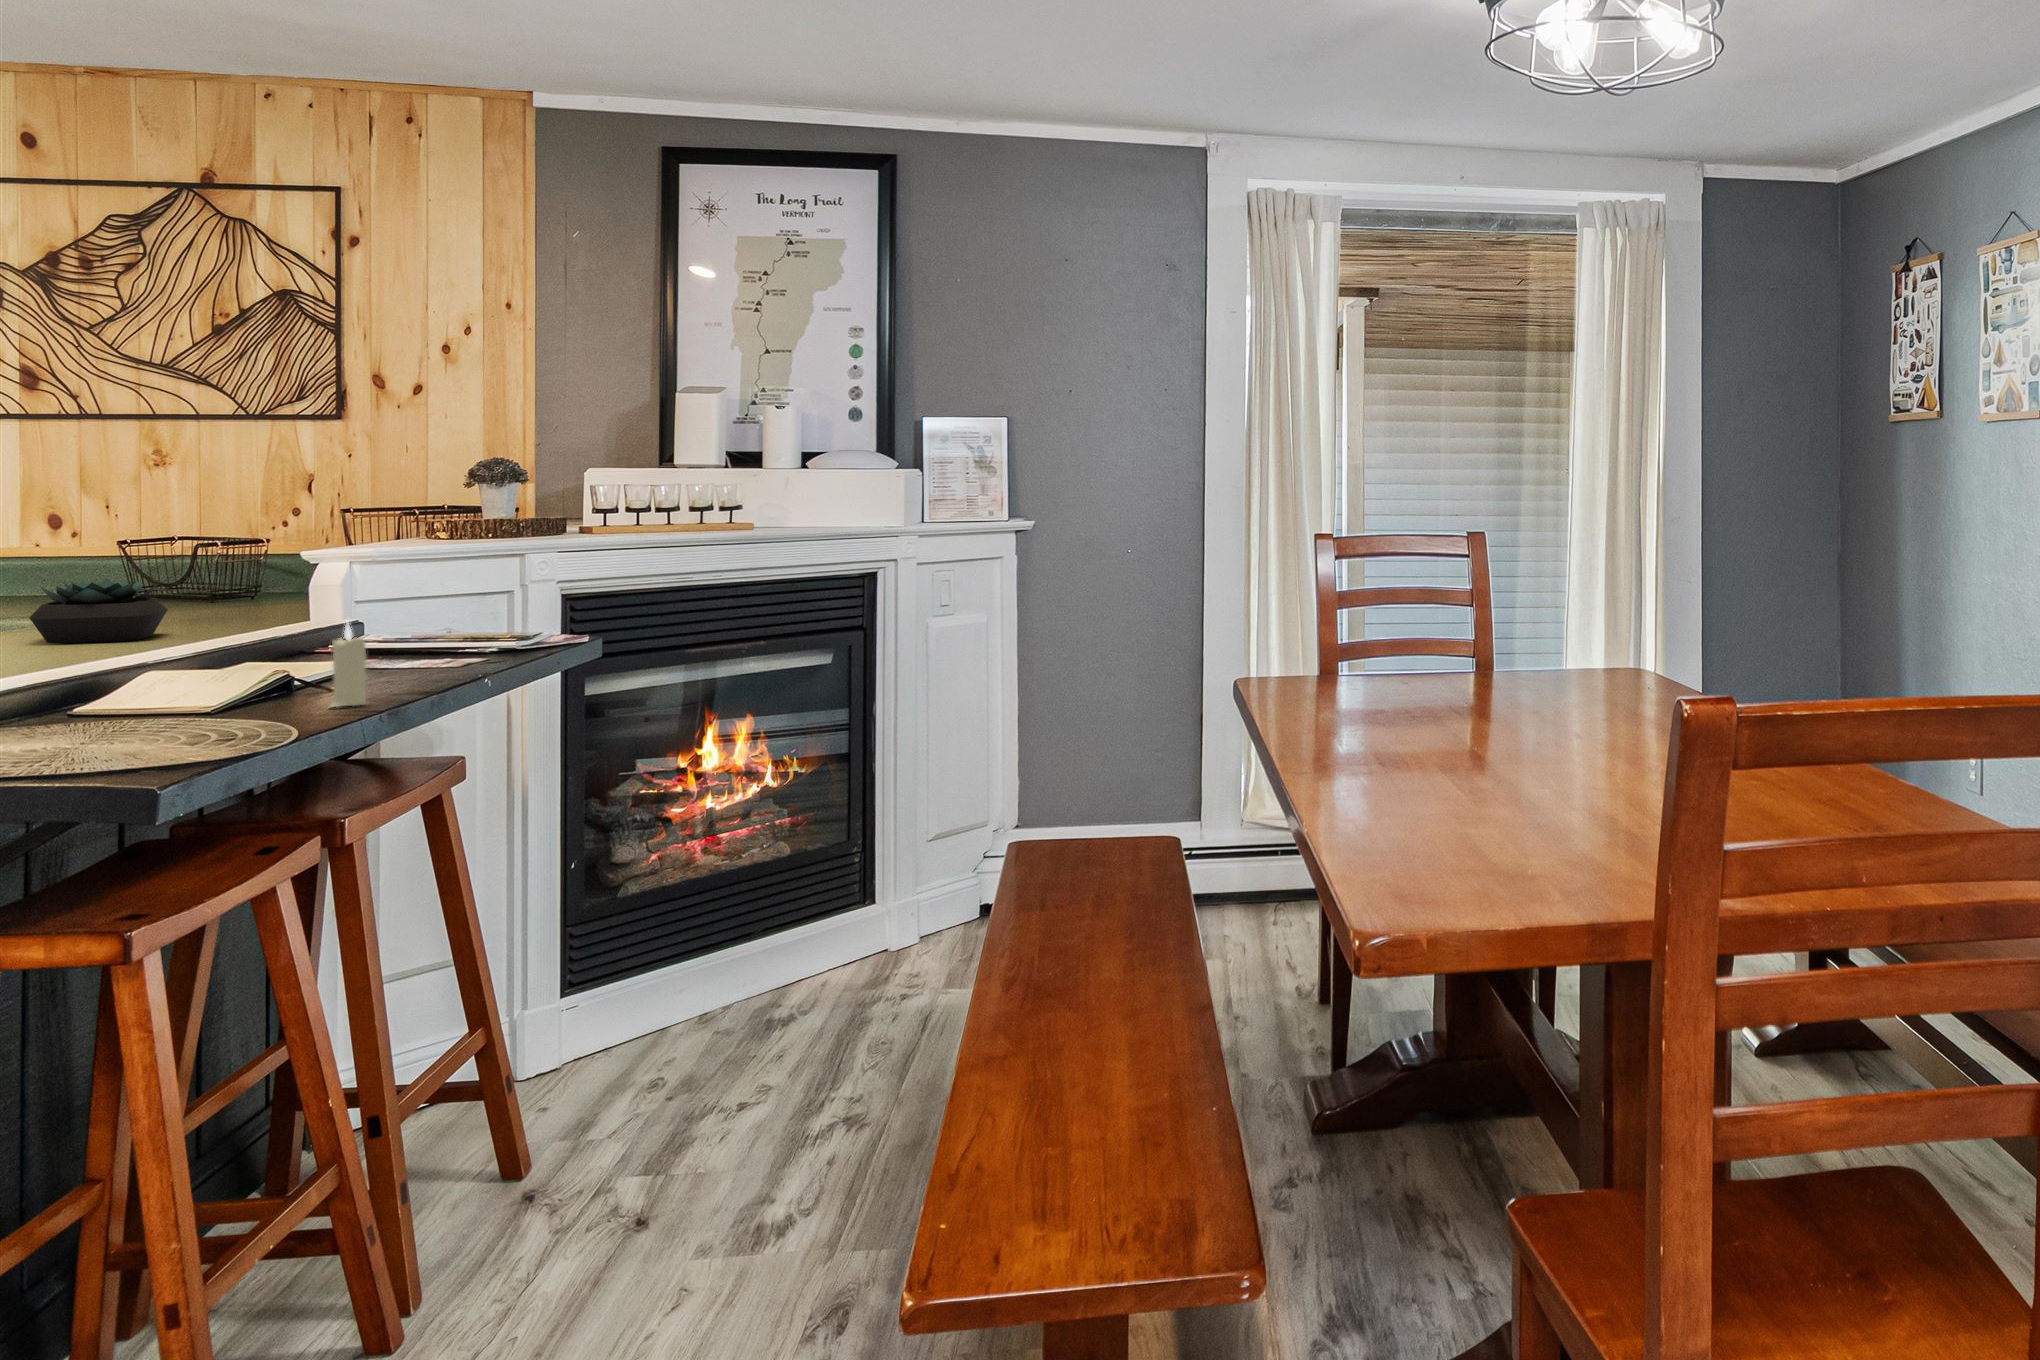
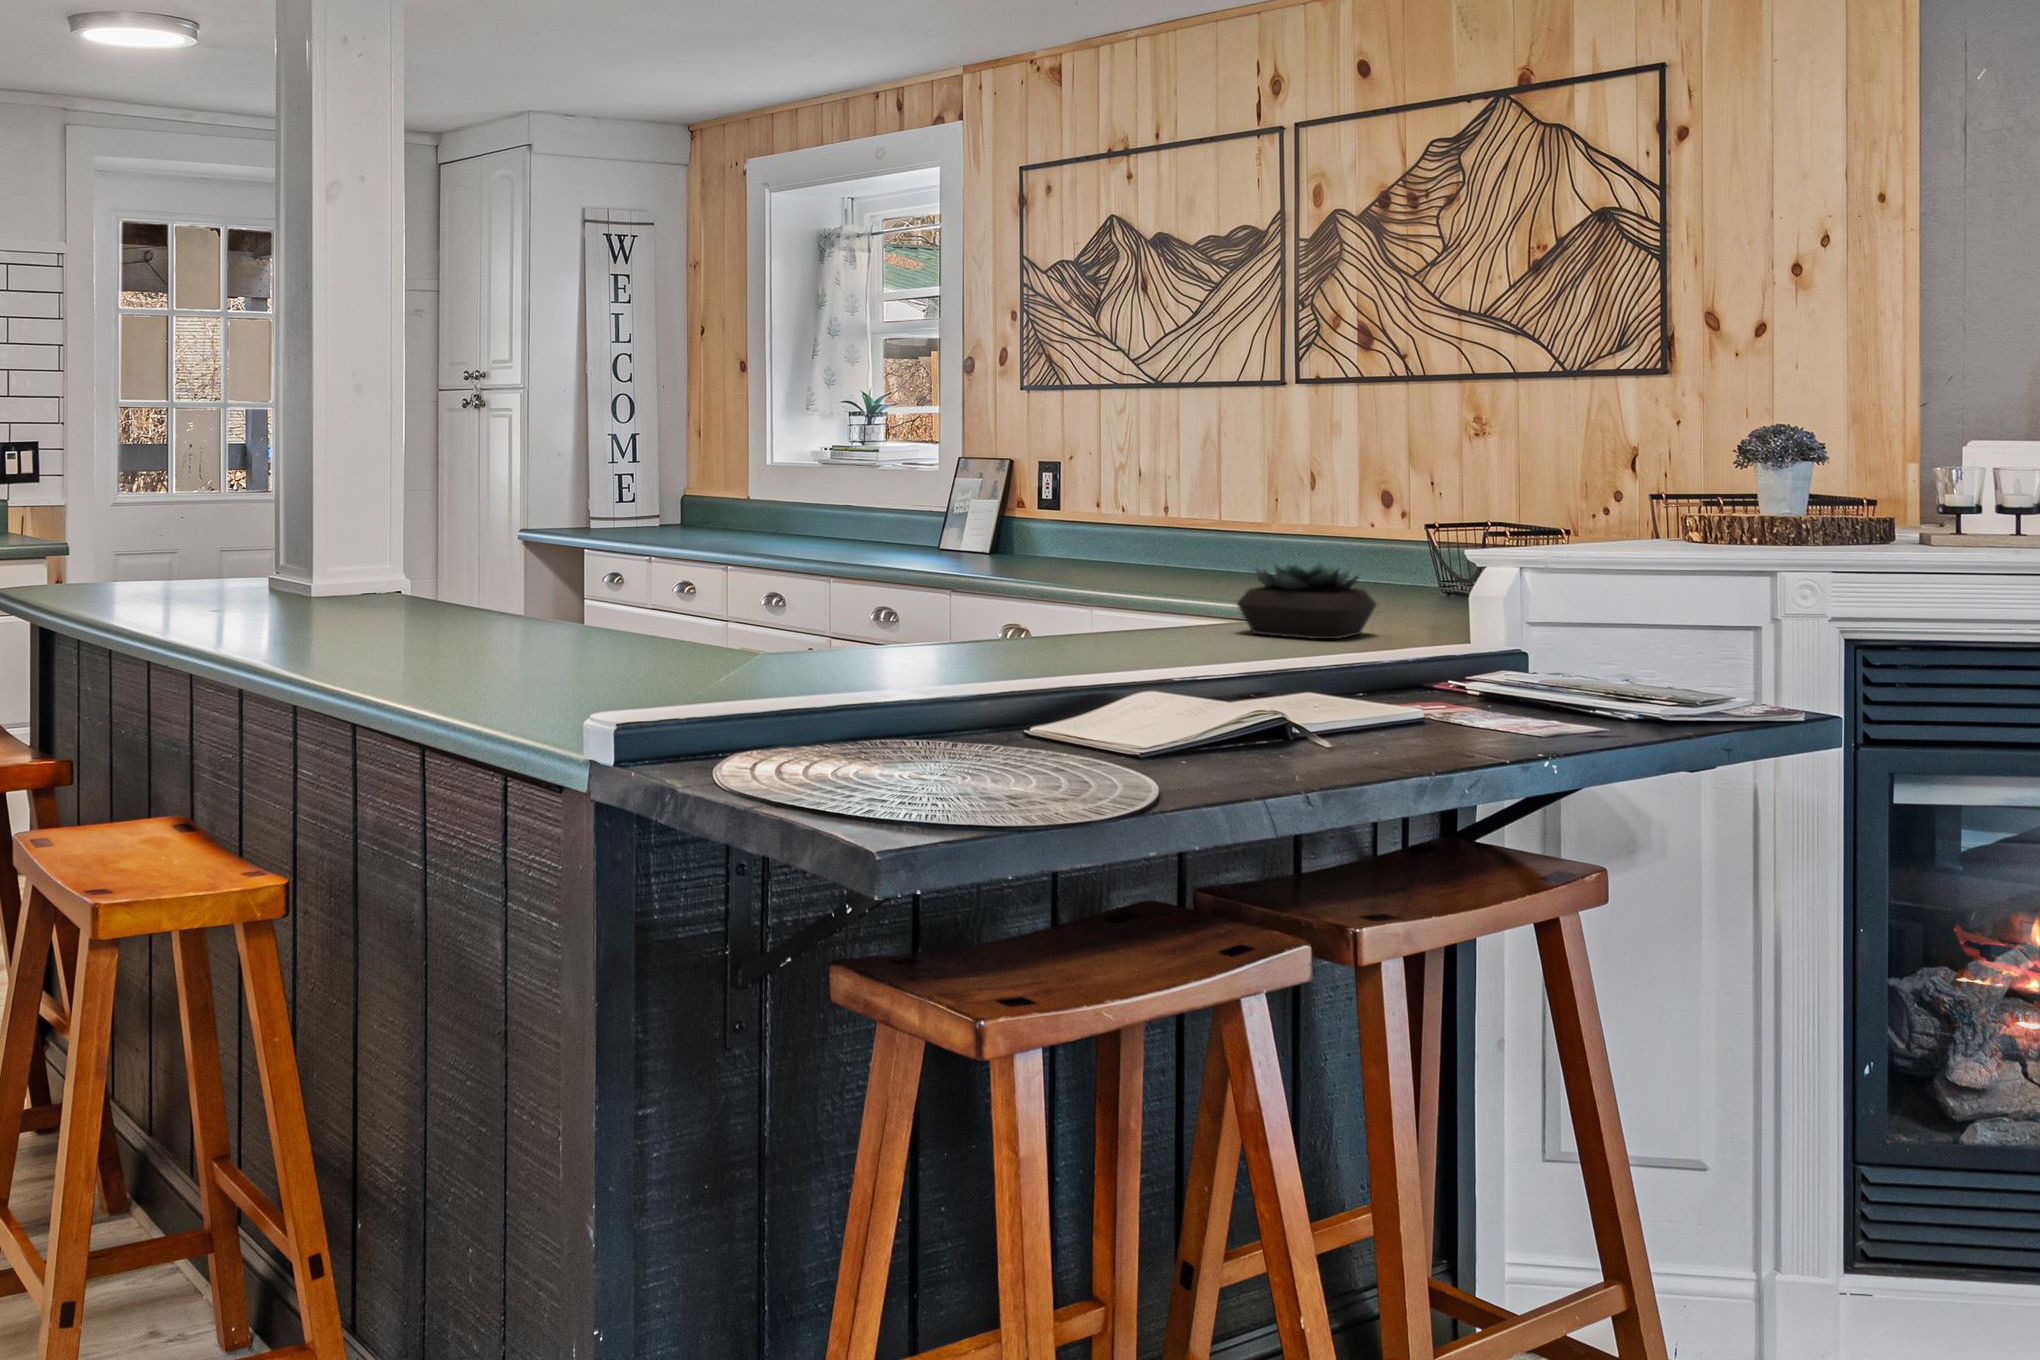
candle: present [330,621,366,707] -> none [1278,642,1332,773]

